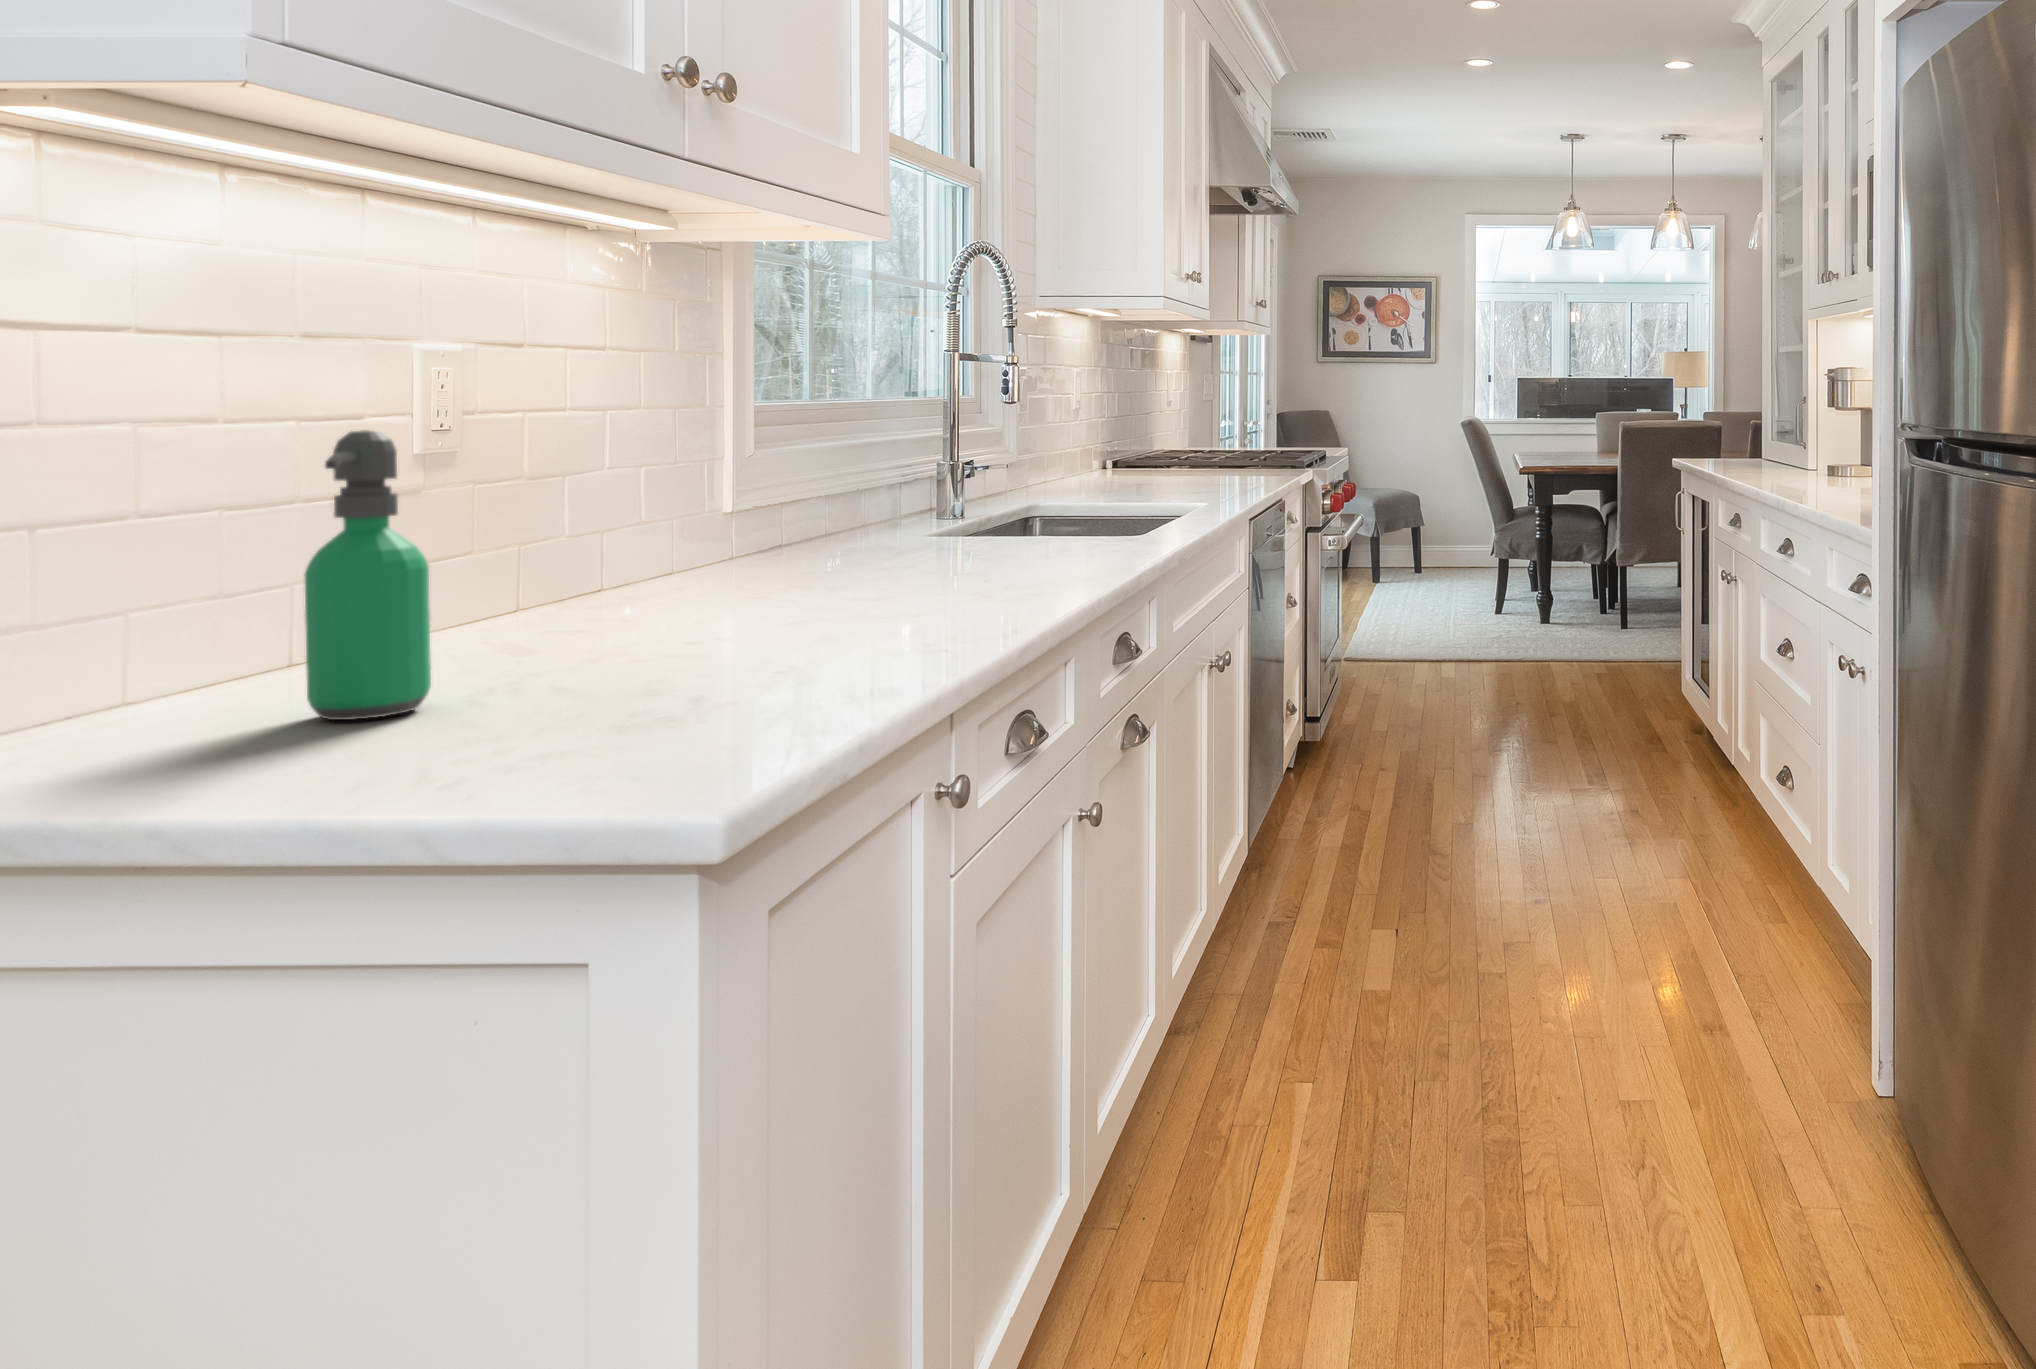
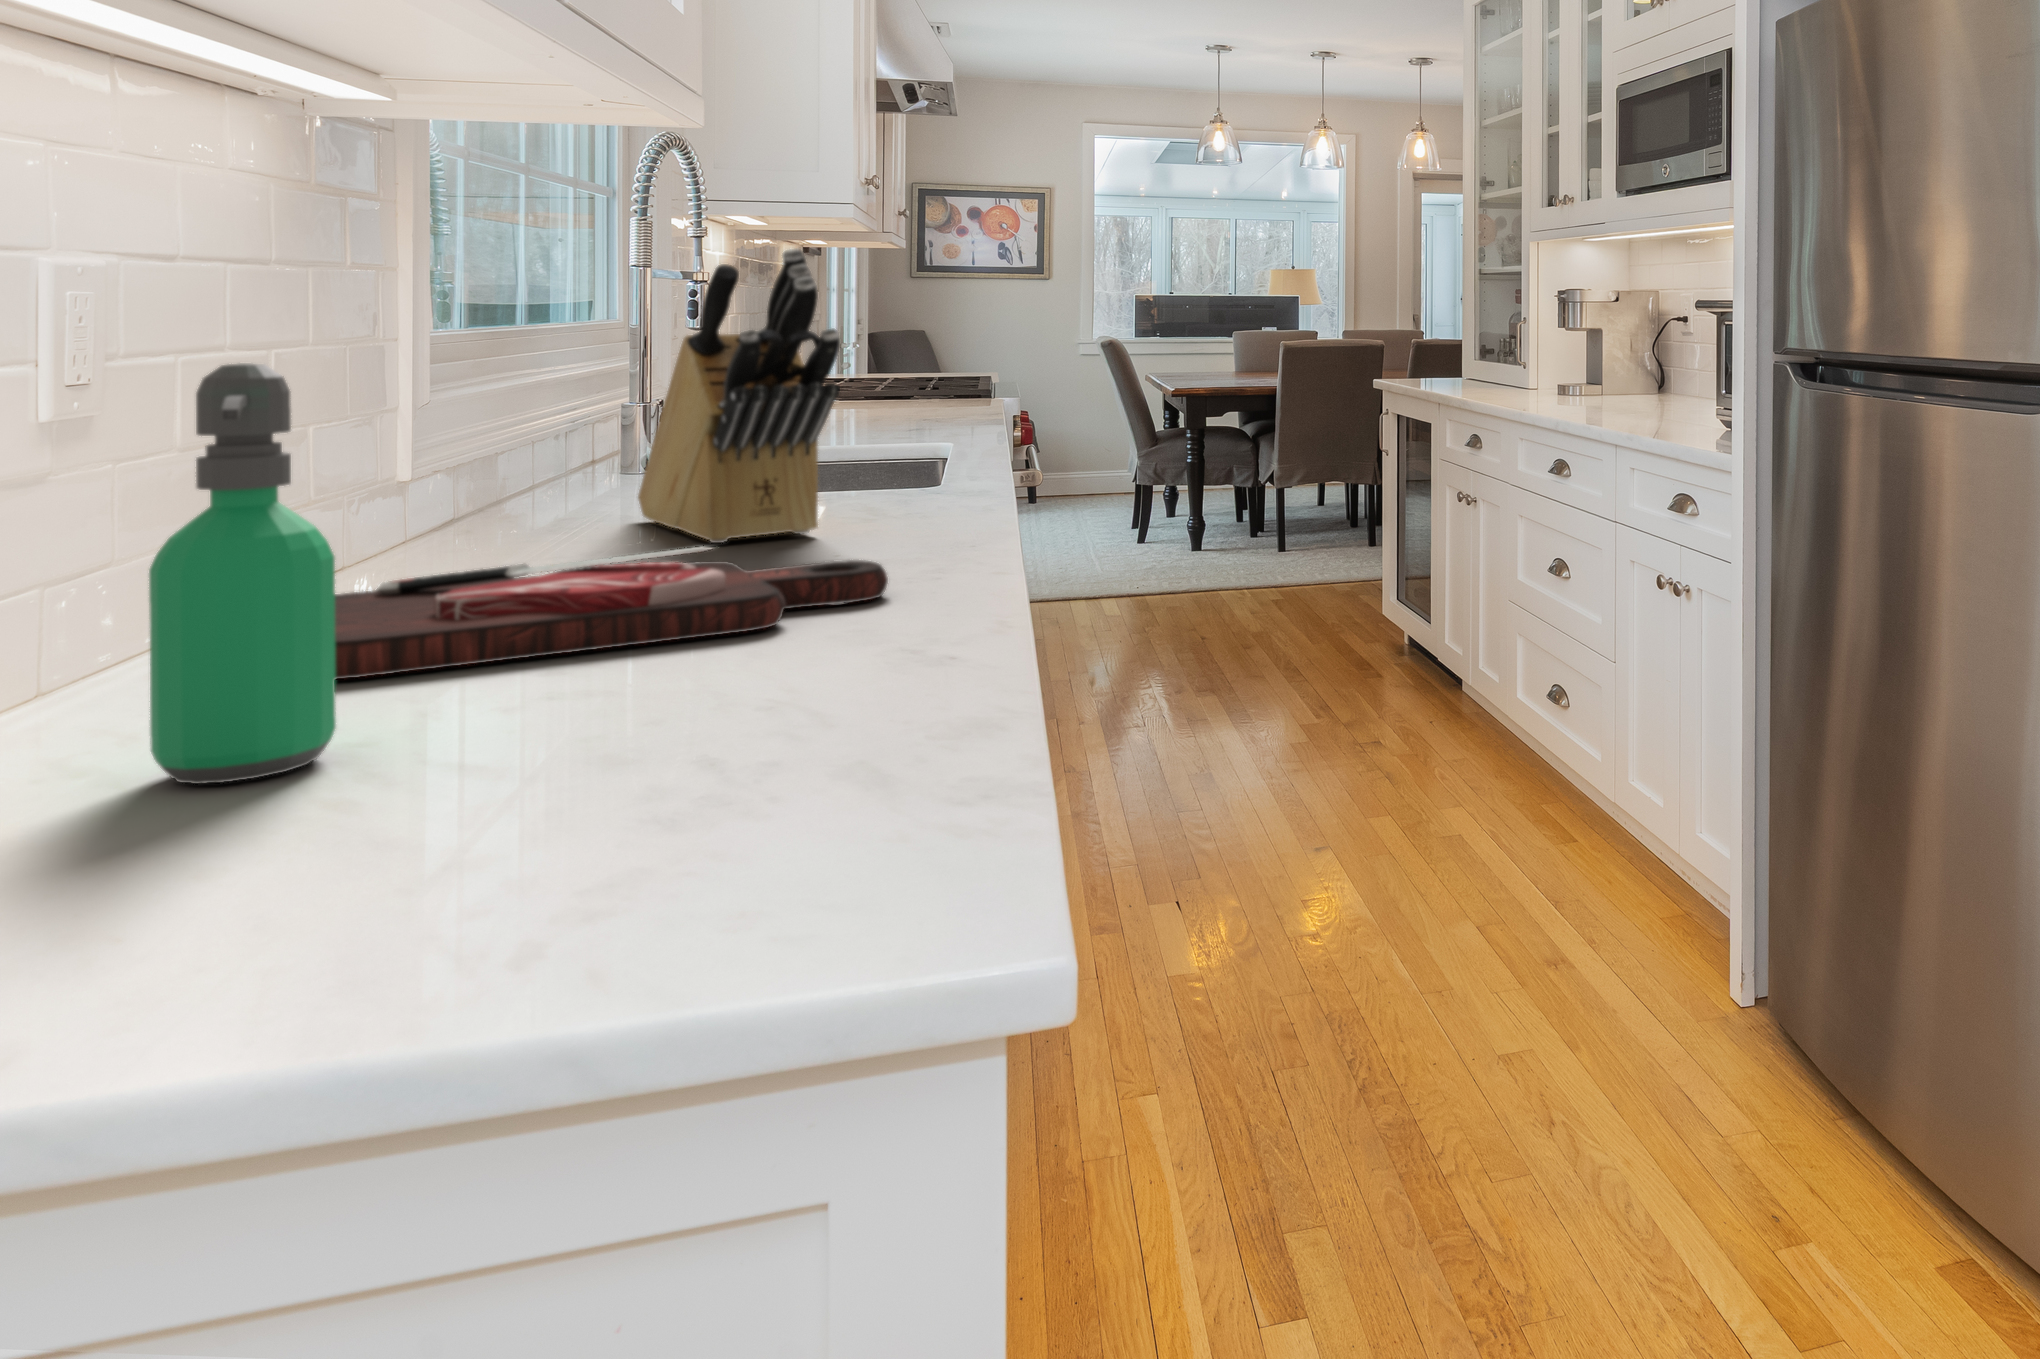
knife block: none [864,341,970,582] -> present [638,248,840,543]
cutting board: none [478,580,943,662] -> present [335,547,888,679]

